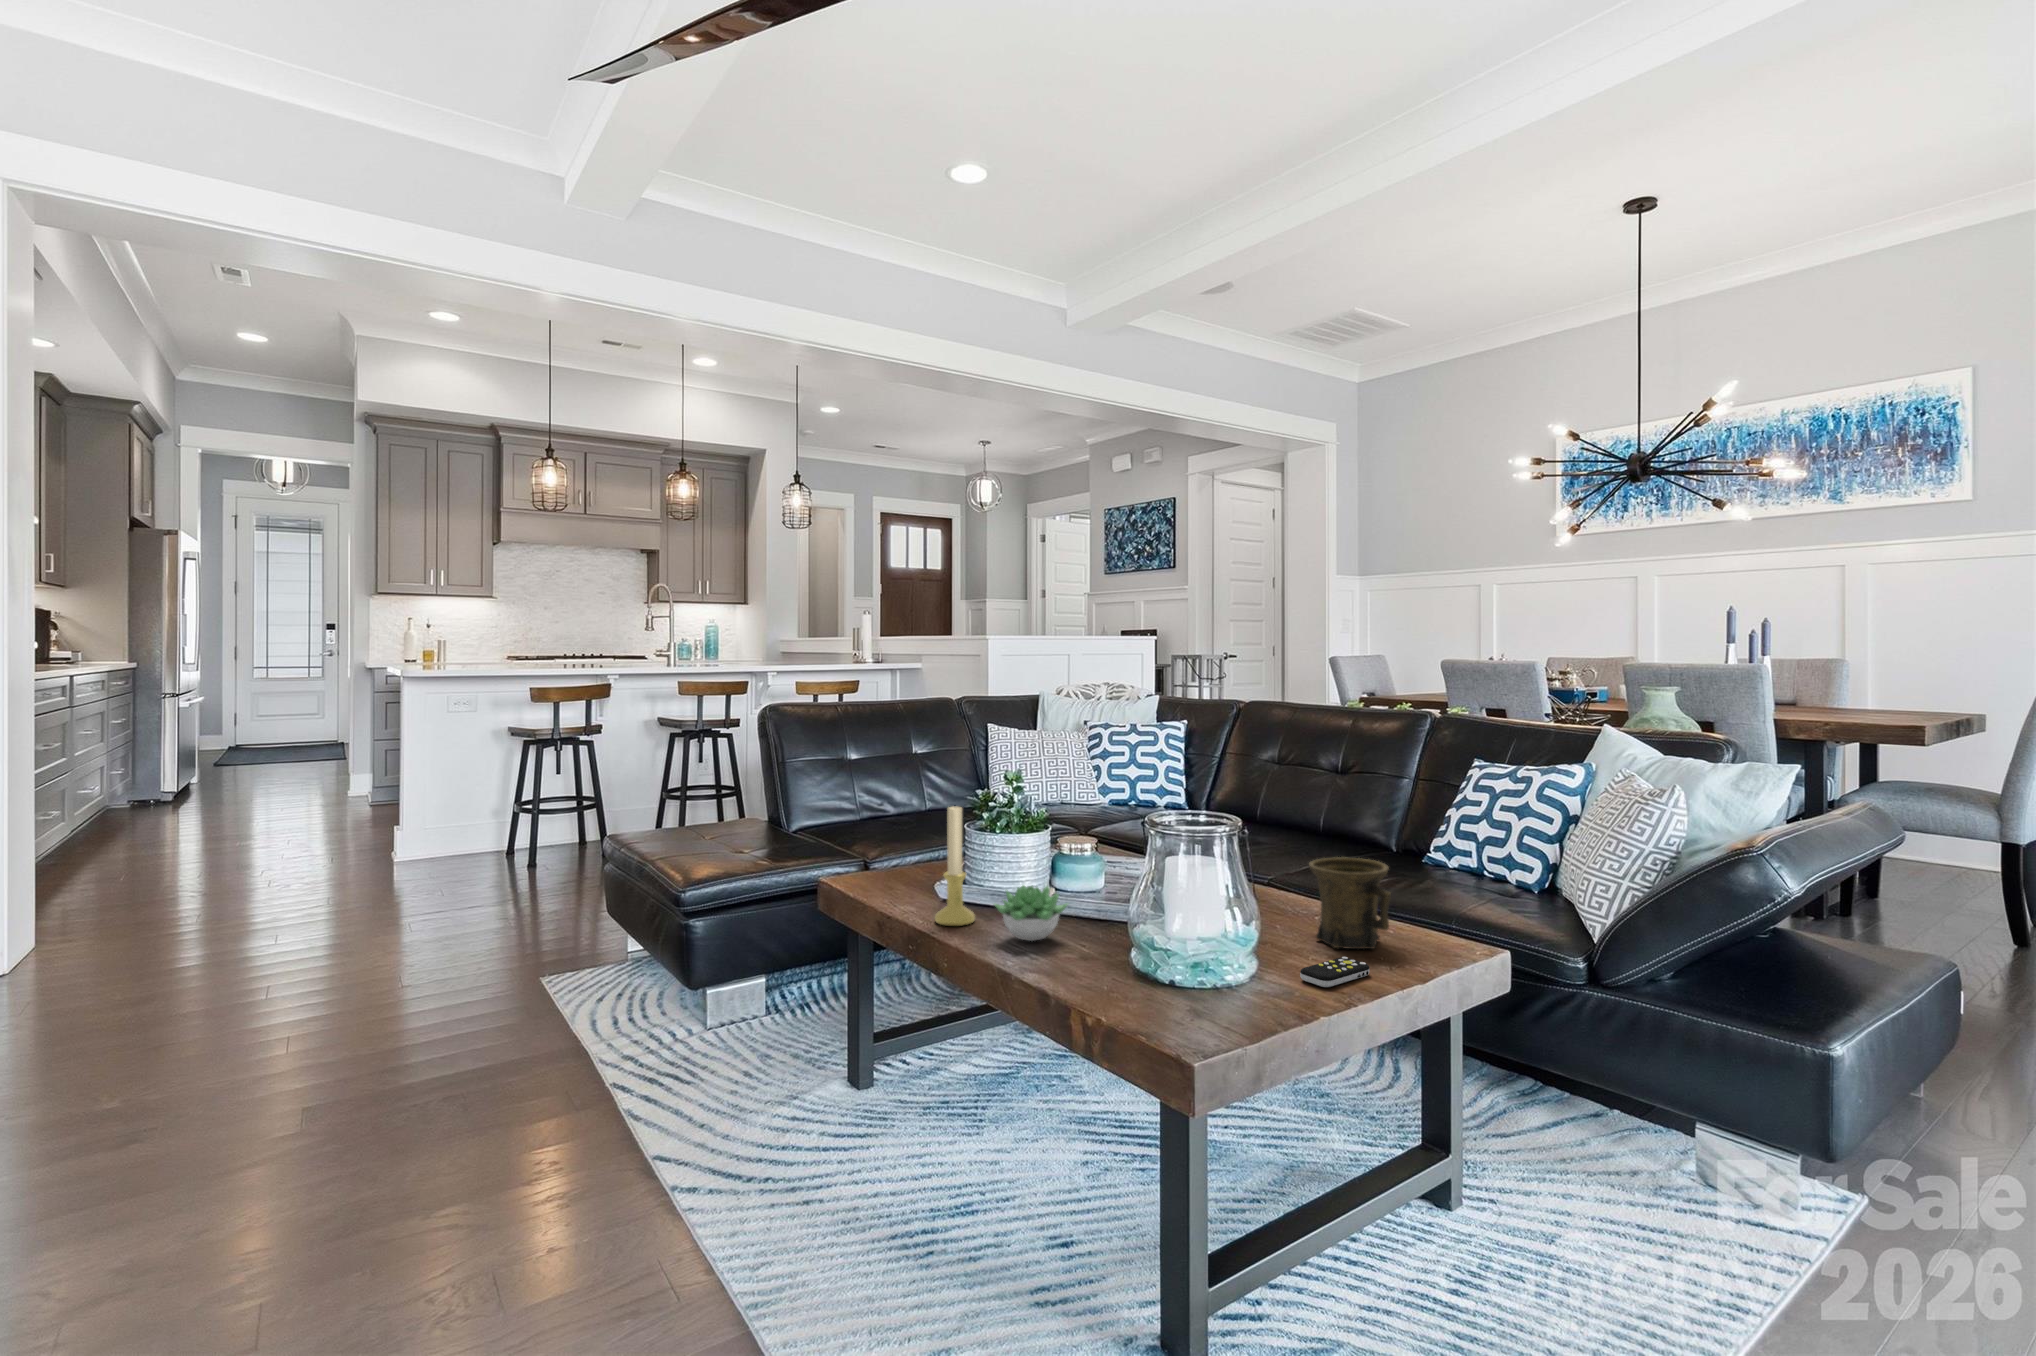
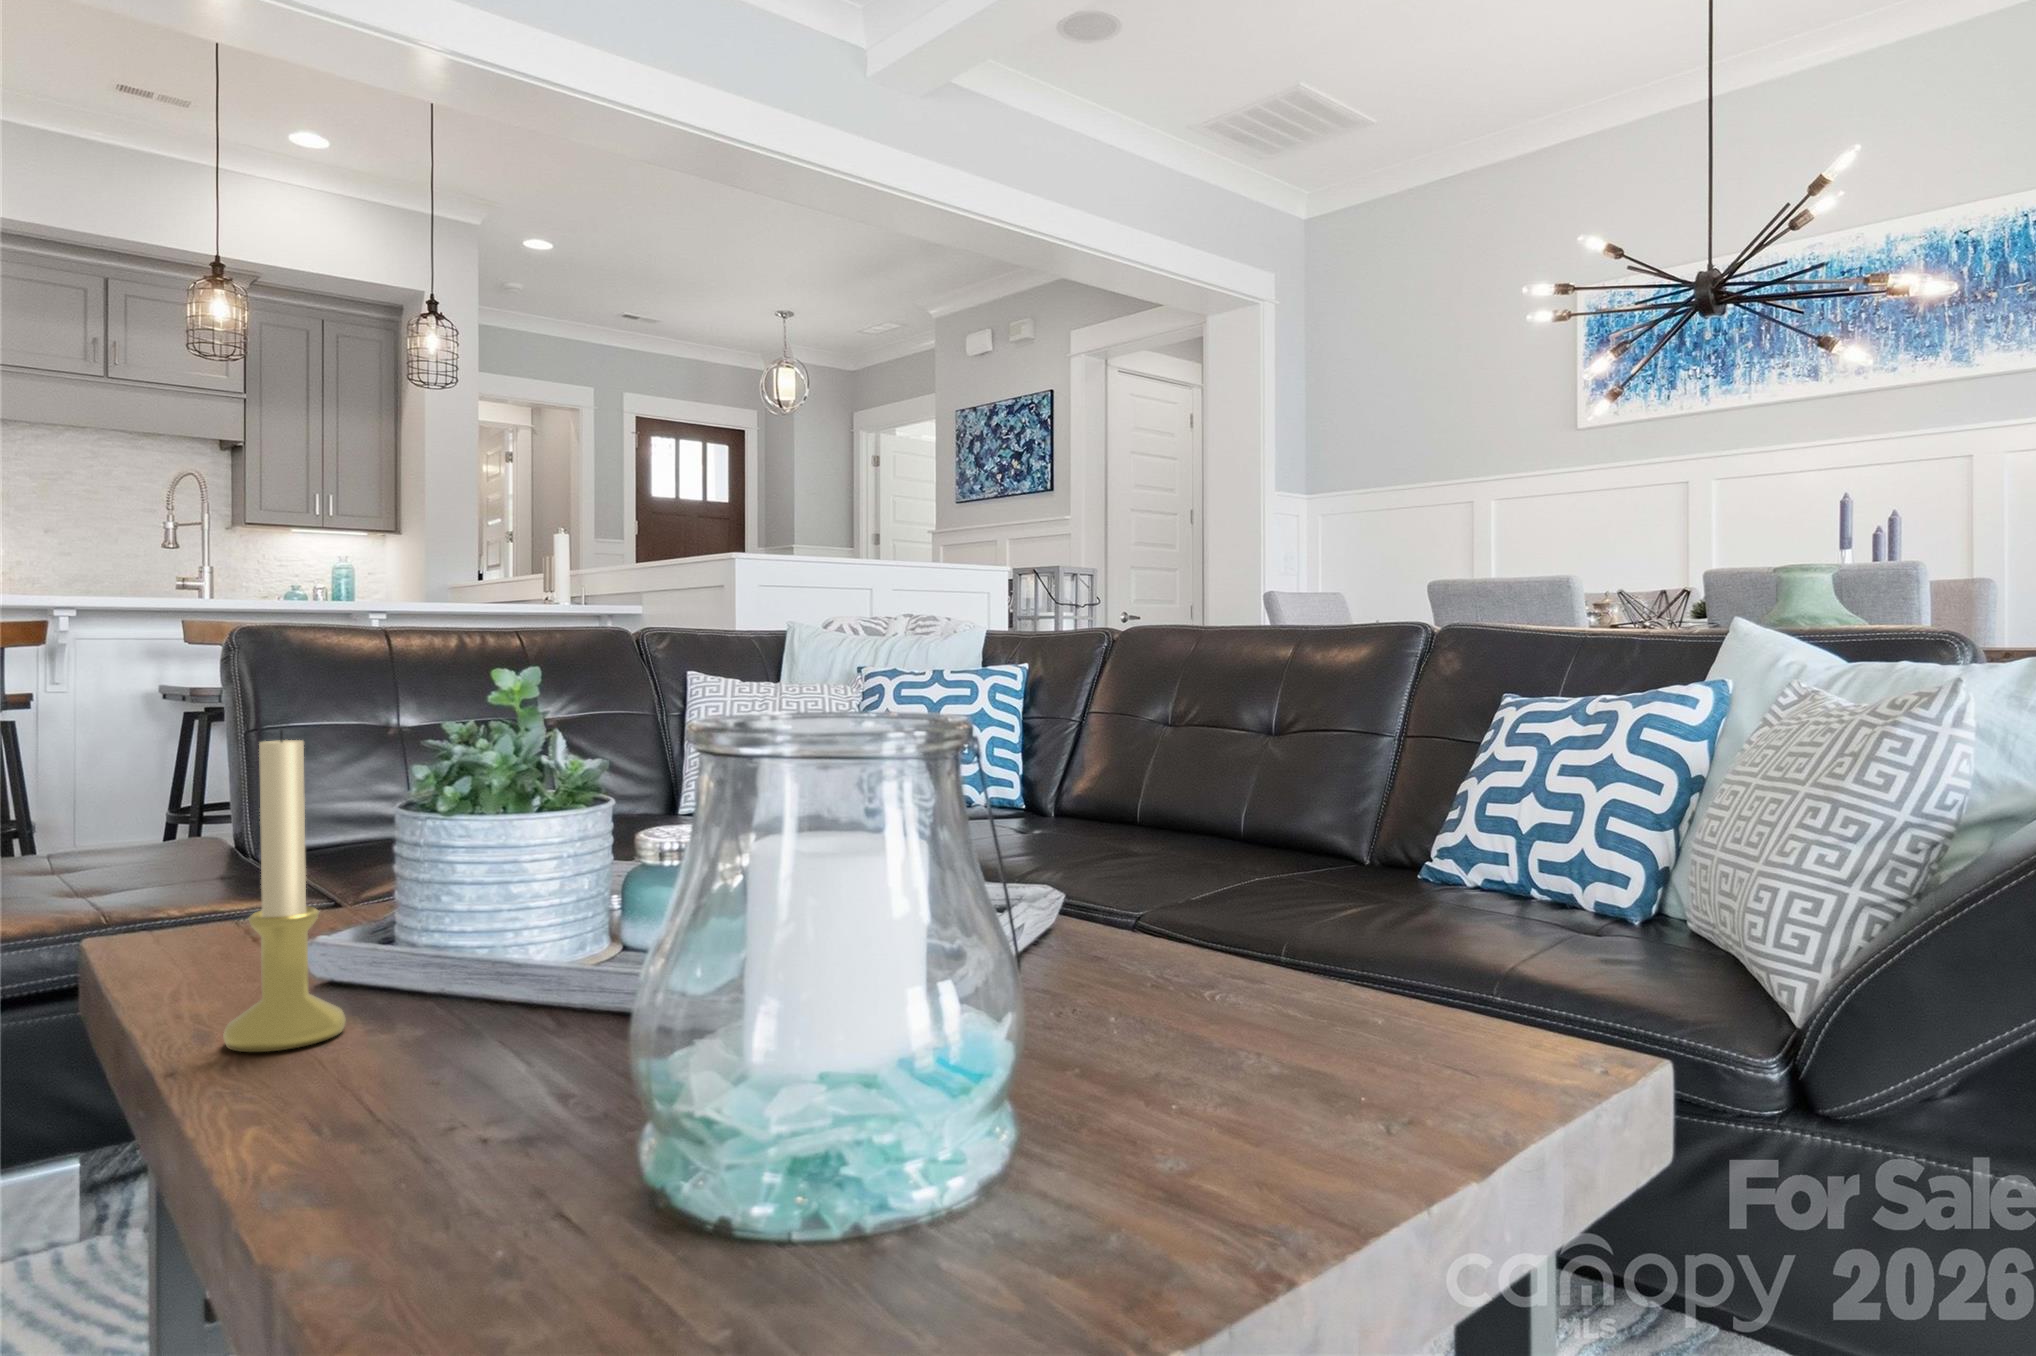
mug: present [1309,857,1391,949] -> none [1172,841,1385,1080]
succulent plant: present [995,885,1068,941] -> none [311,936,534,1091]
remote control: present [1300,957,1369,987] -> none [1122,1113,1330,1228]

